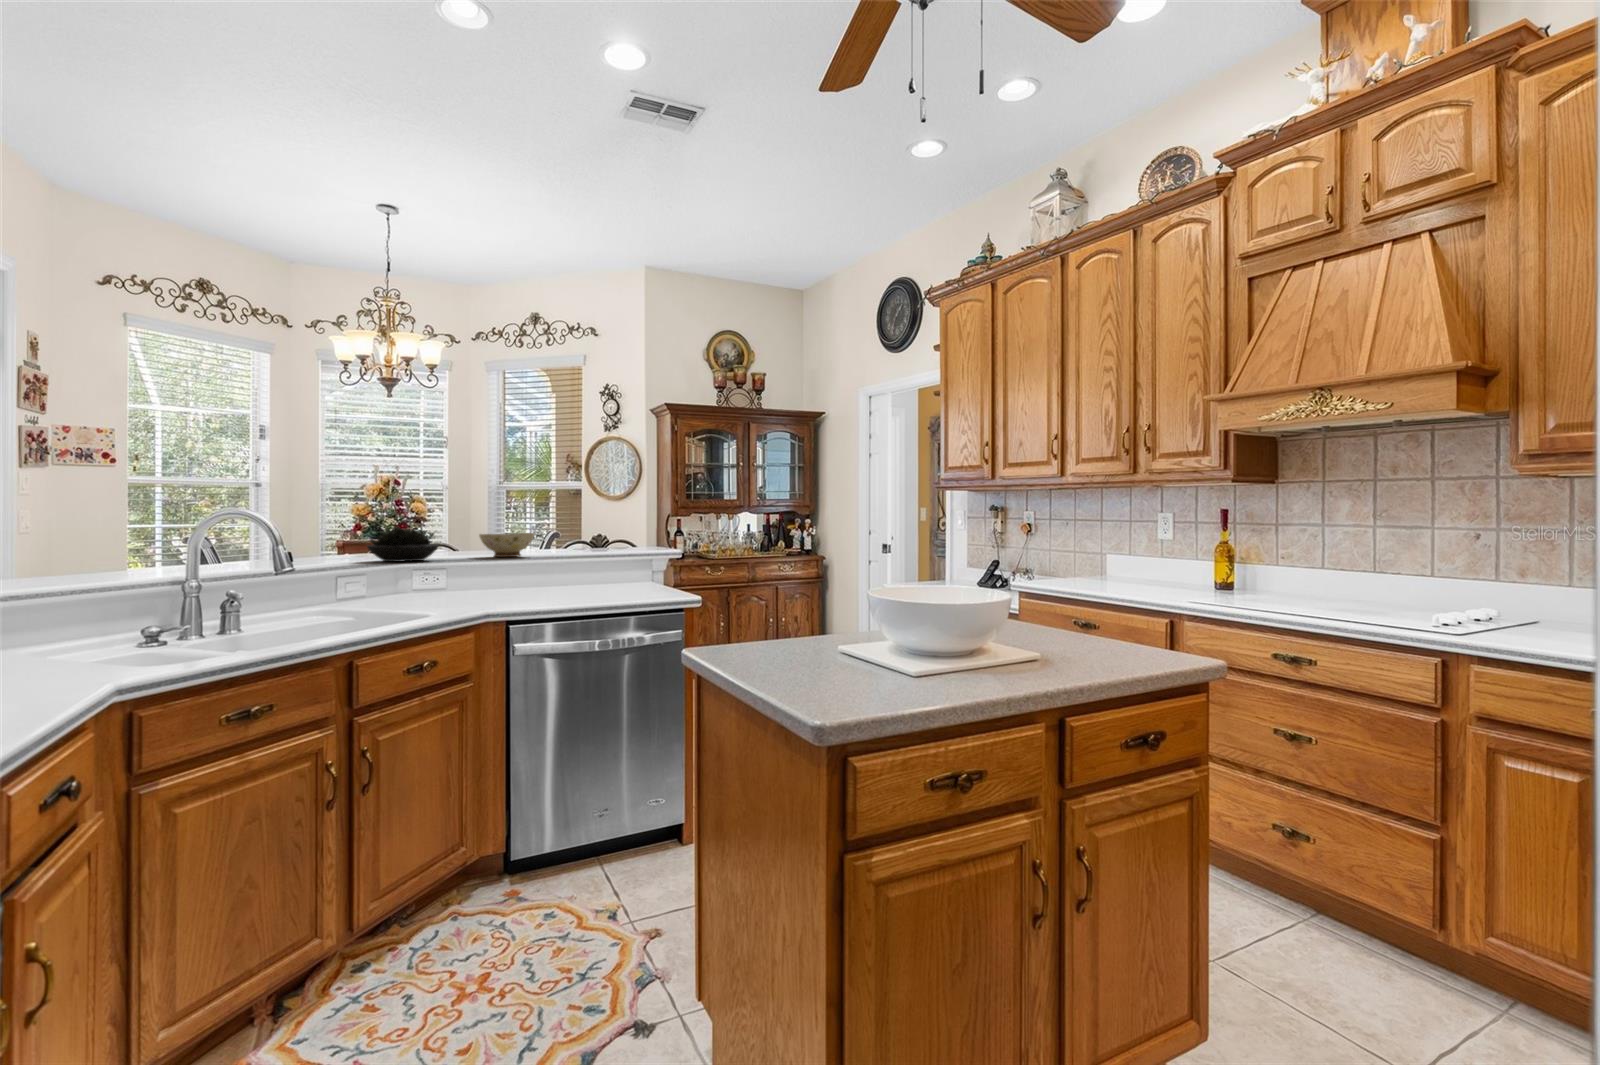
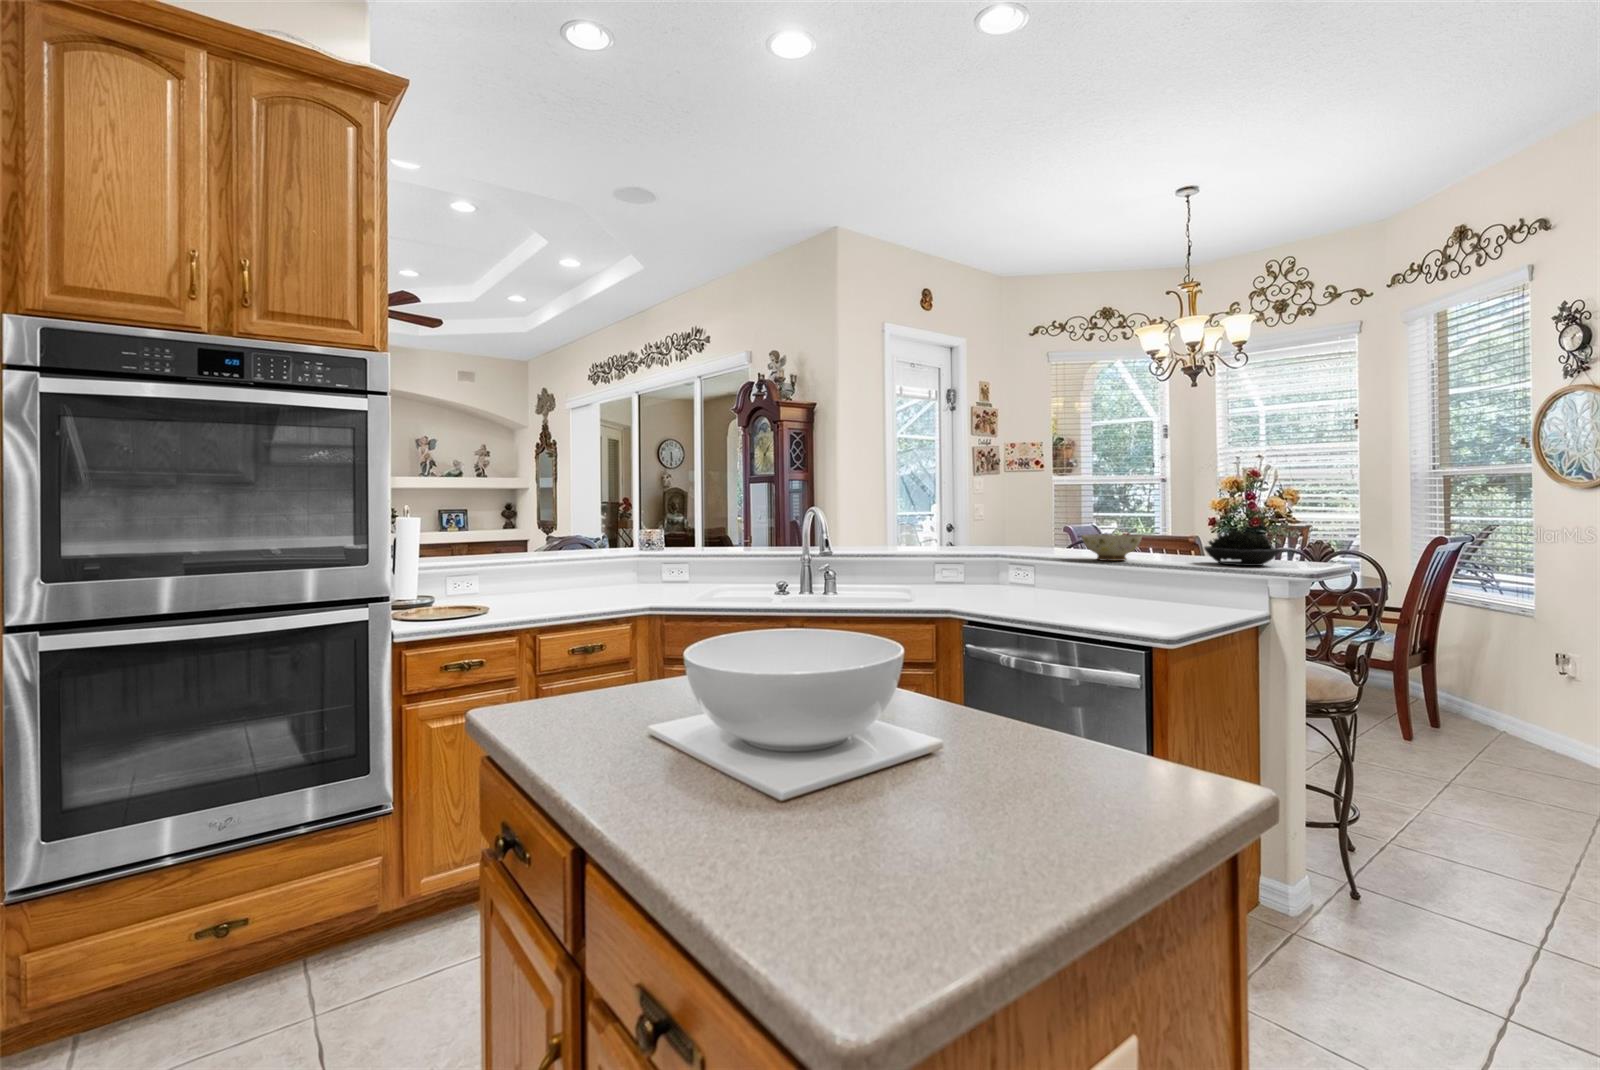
succulent plant: present [367,527,439,562] -> present [1204,530,1280,566]

